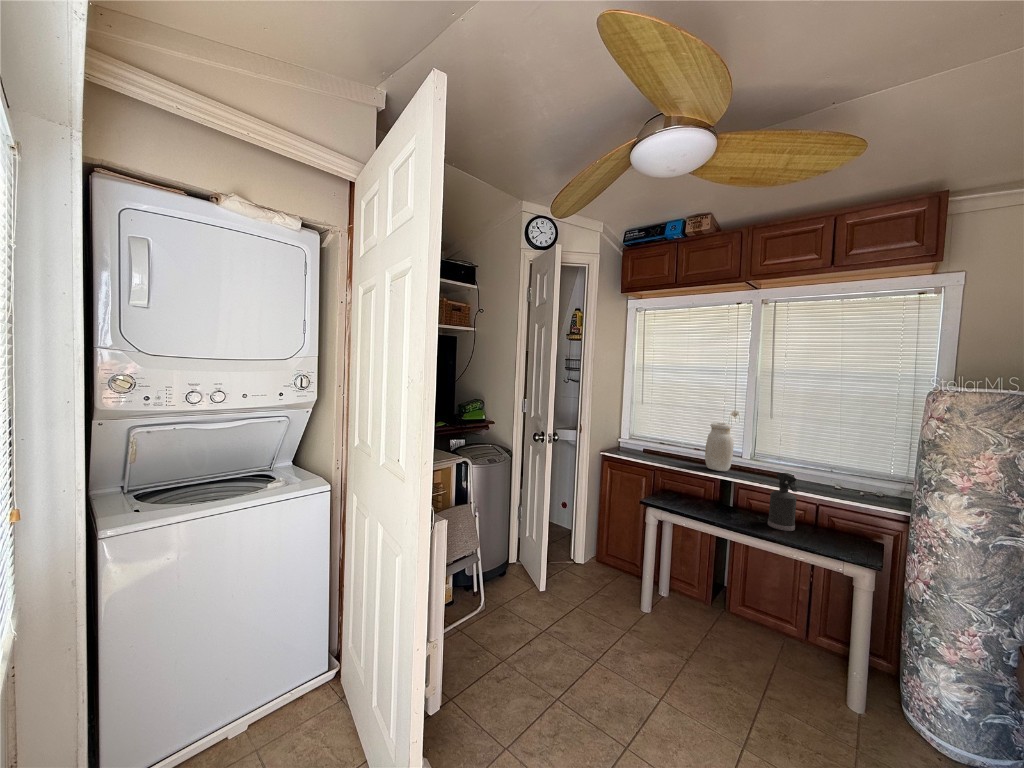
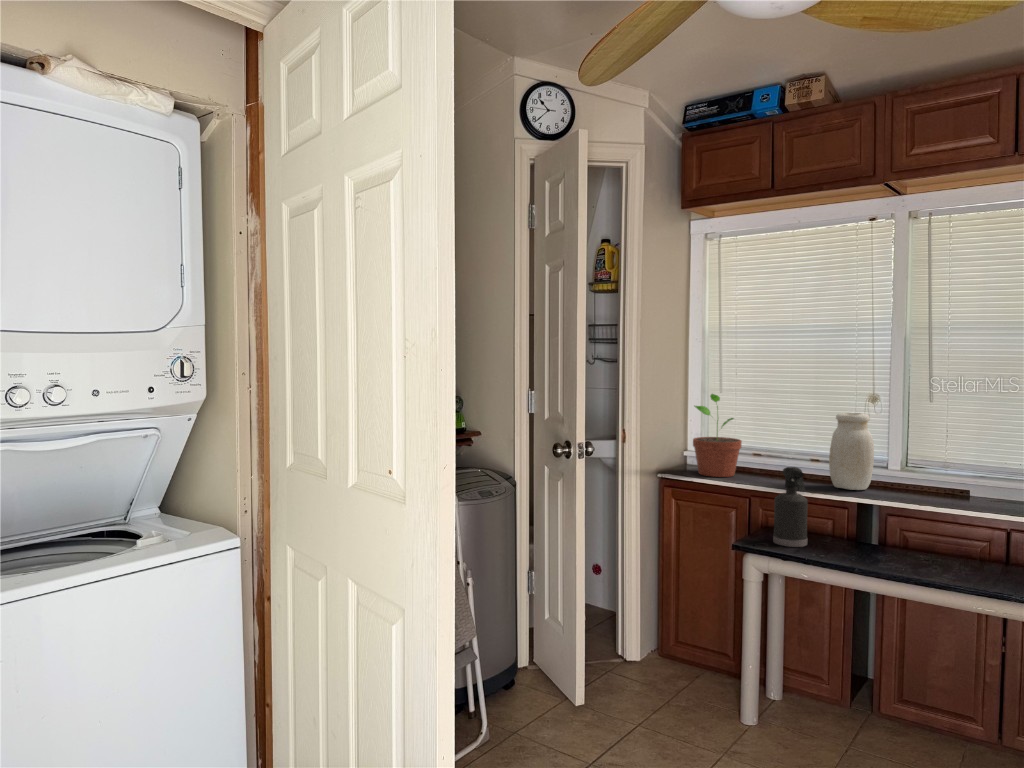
potted plant: none [623,406,652,457] -> present [693,394,742,477]
spray bottle: present [768,473,797,531] -> present [773,467,808,547]

